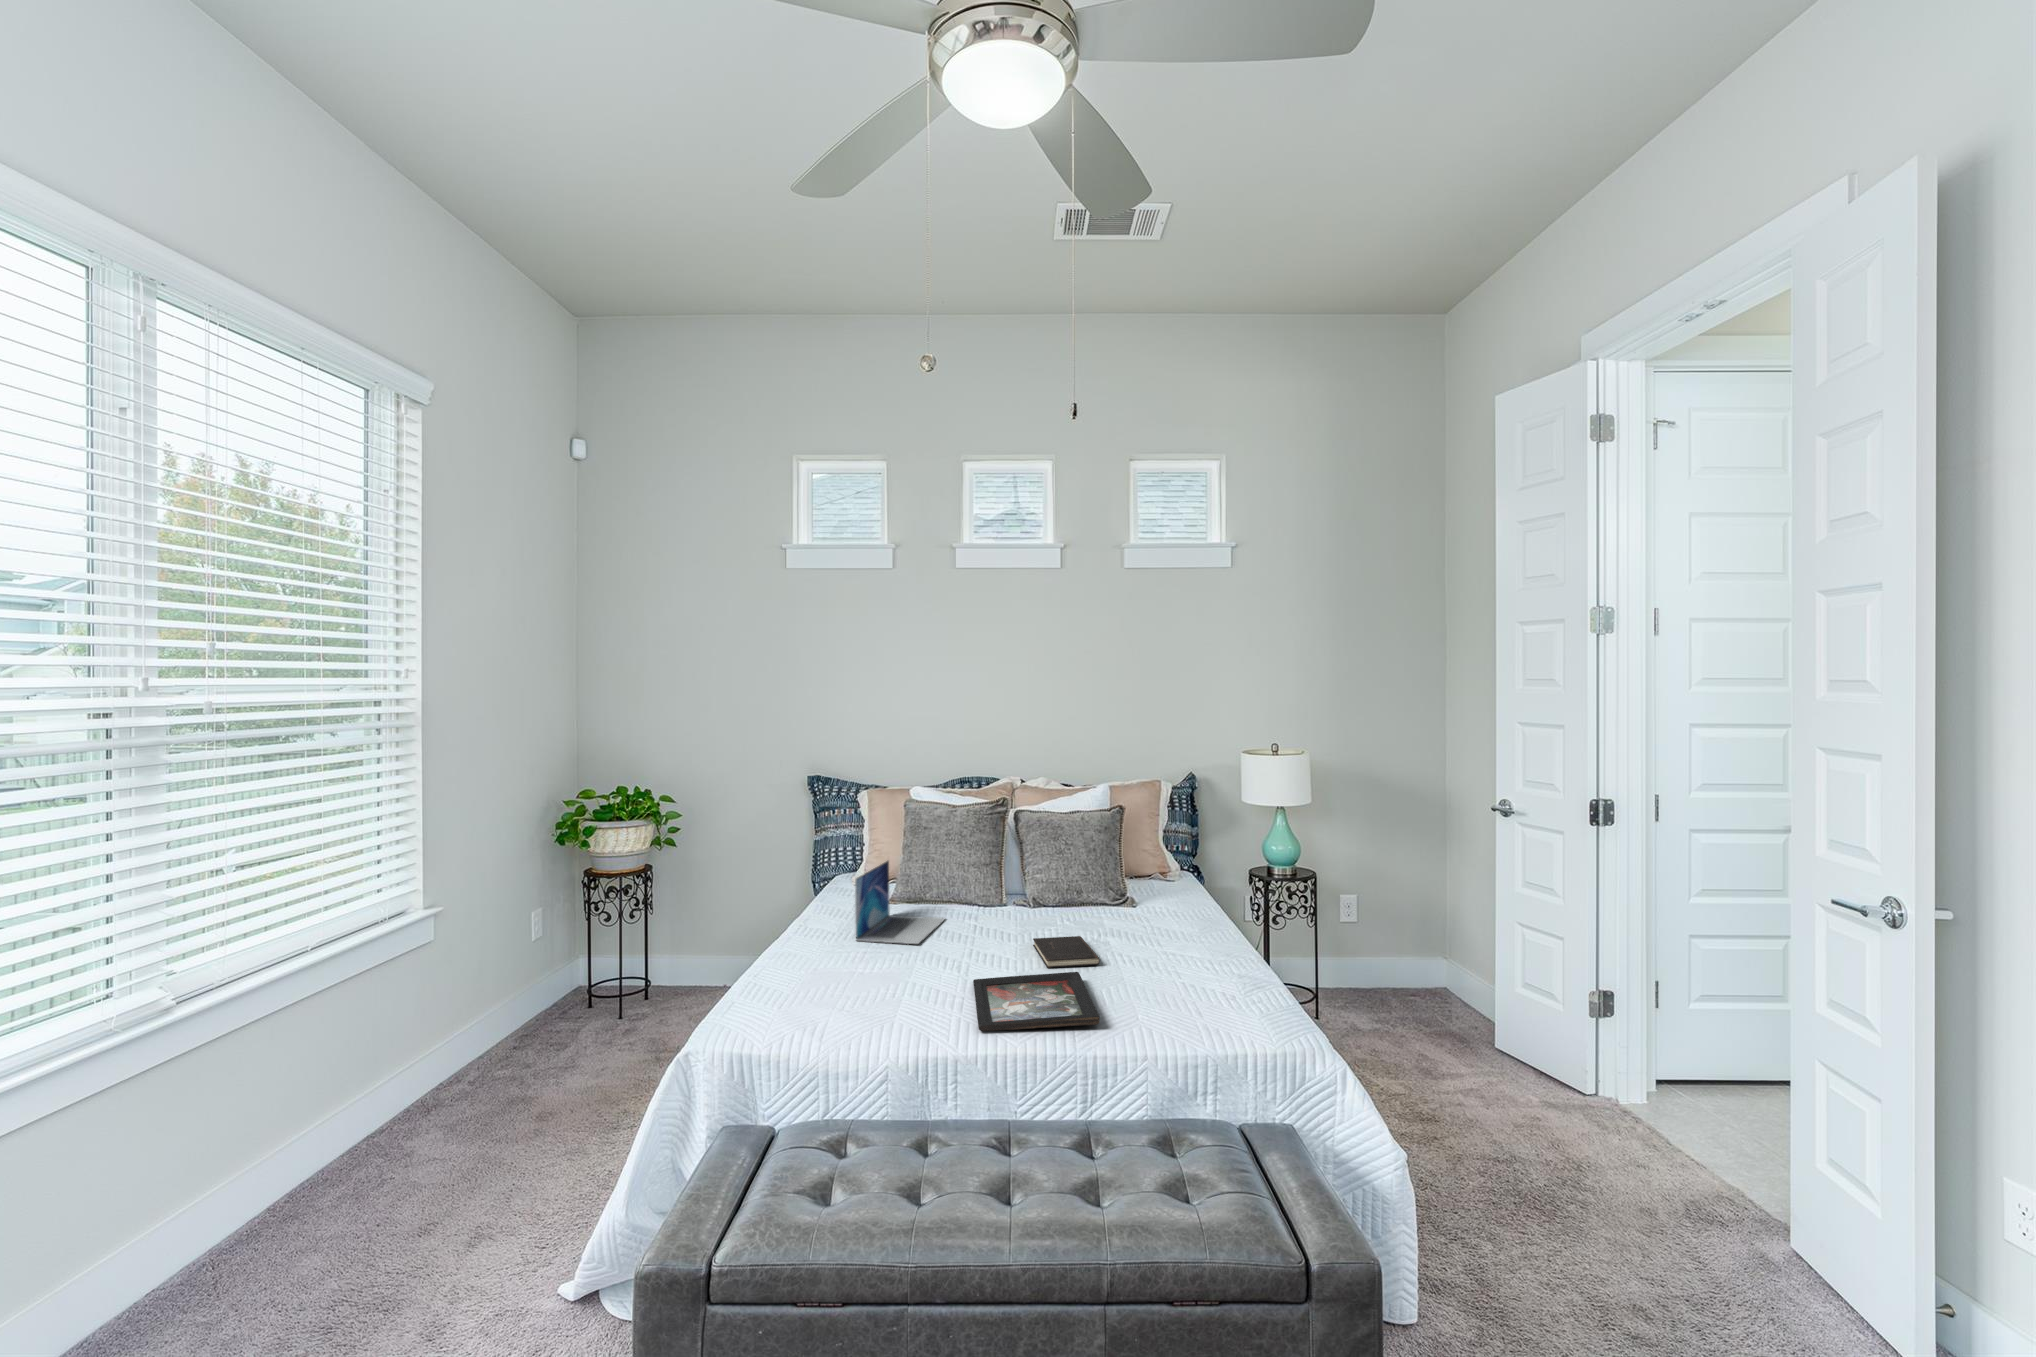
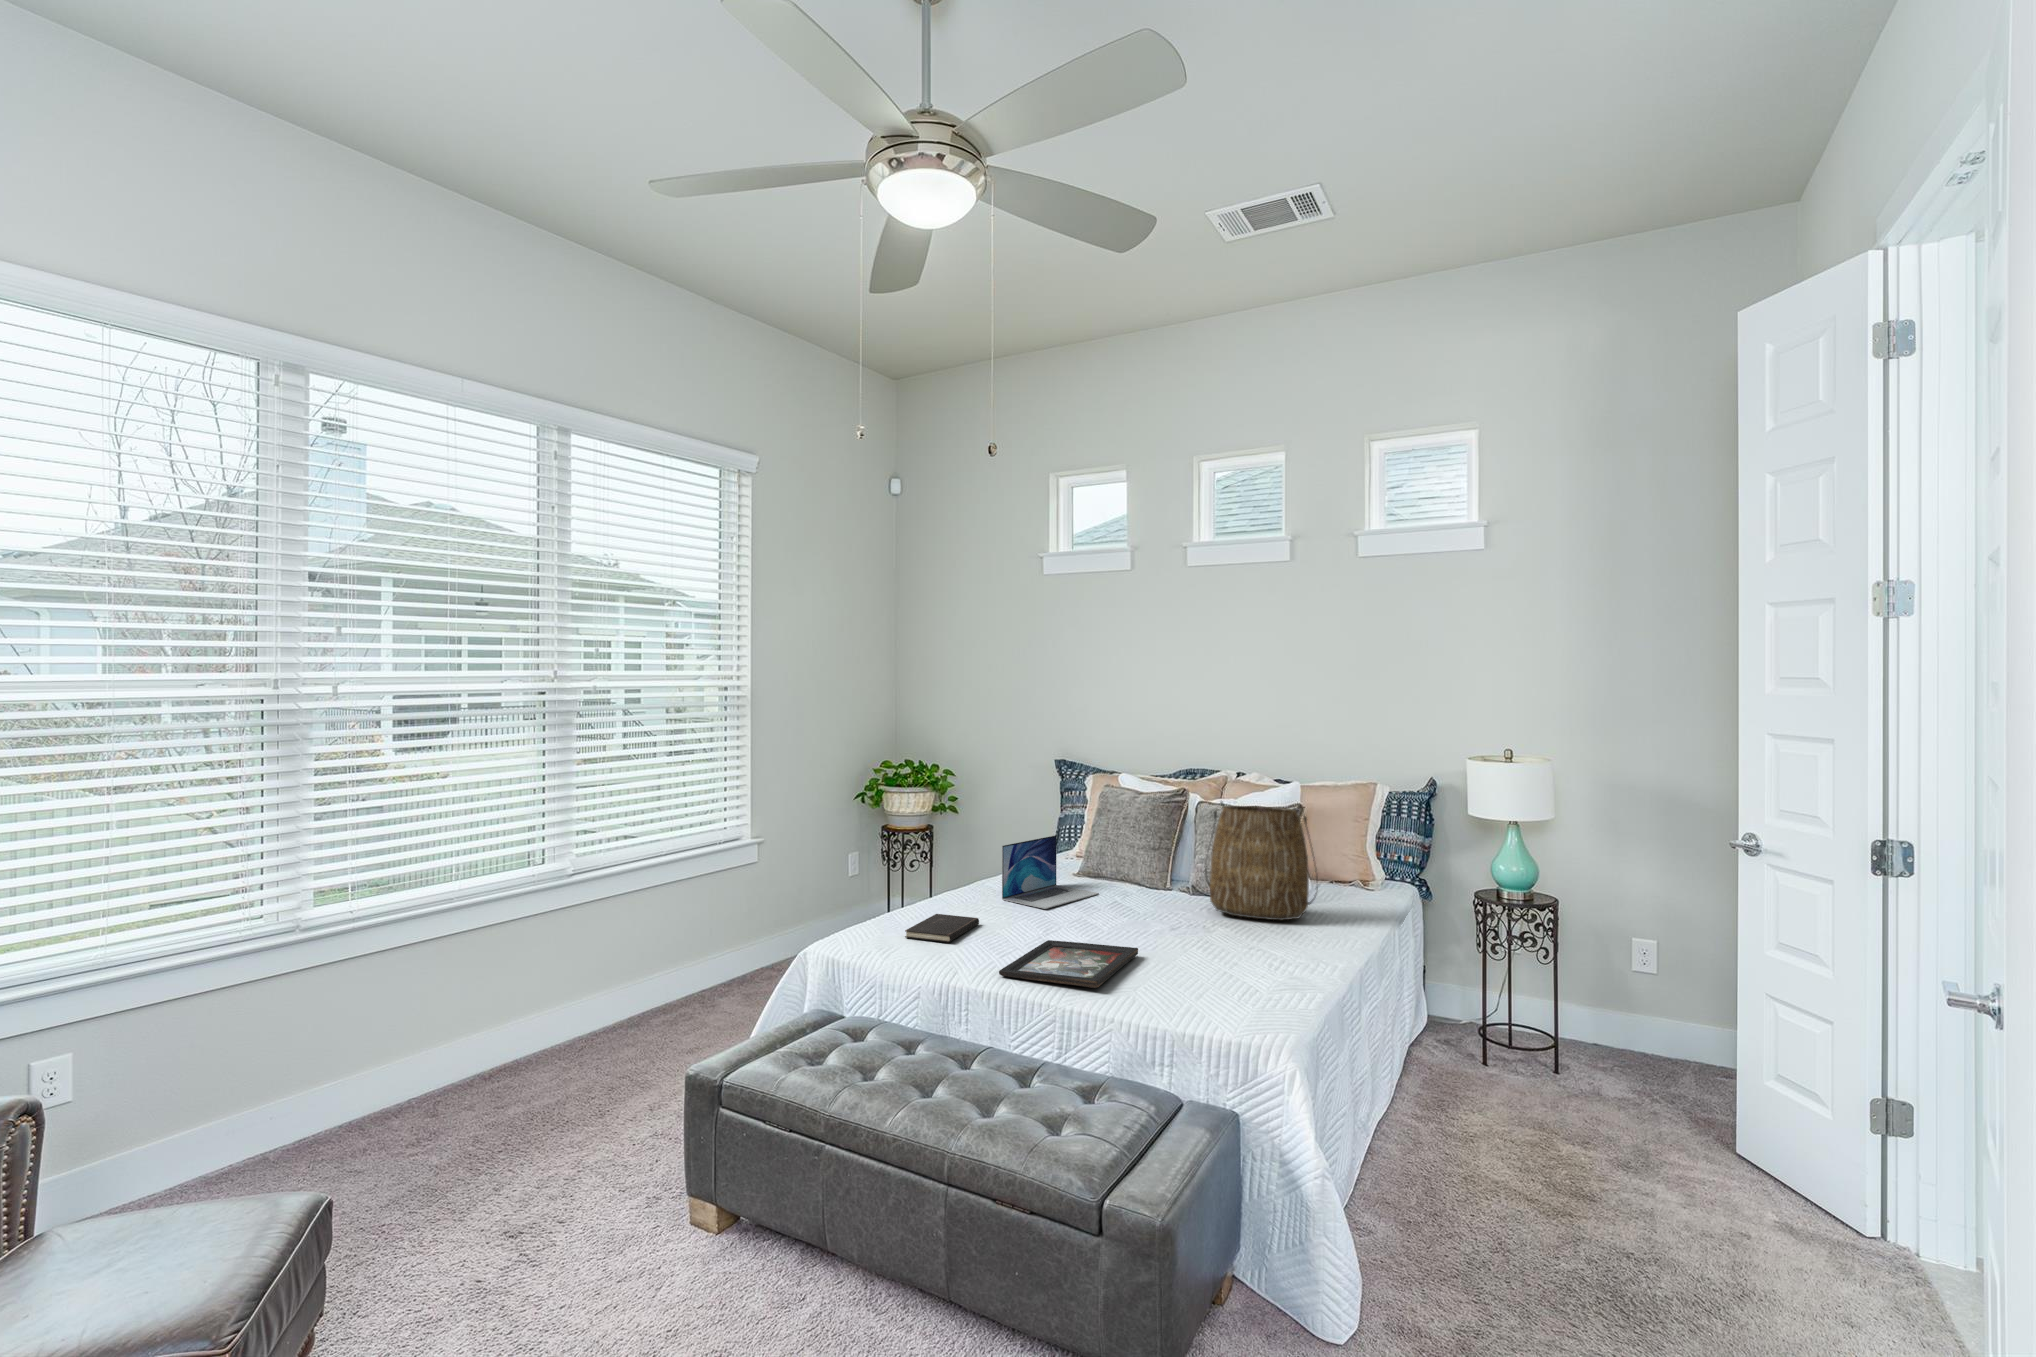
tote bag: none [1058,806,1165,922] -> present [1206,802,1315,920]
hardcover book: present [1033,936,1100,968] -> present [905,914,979,942]

